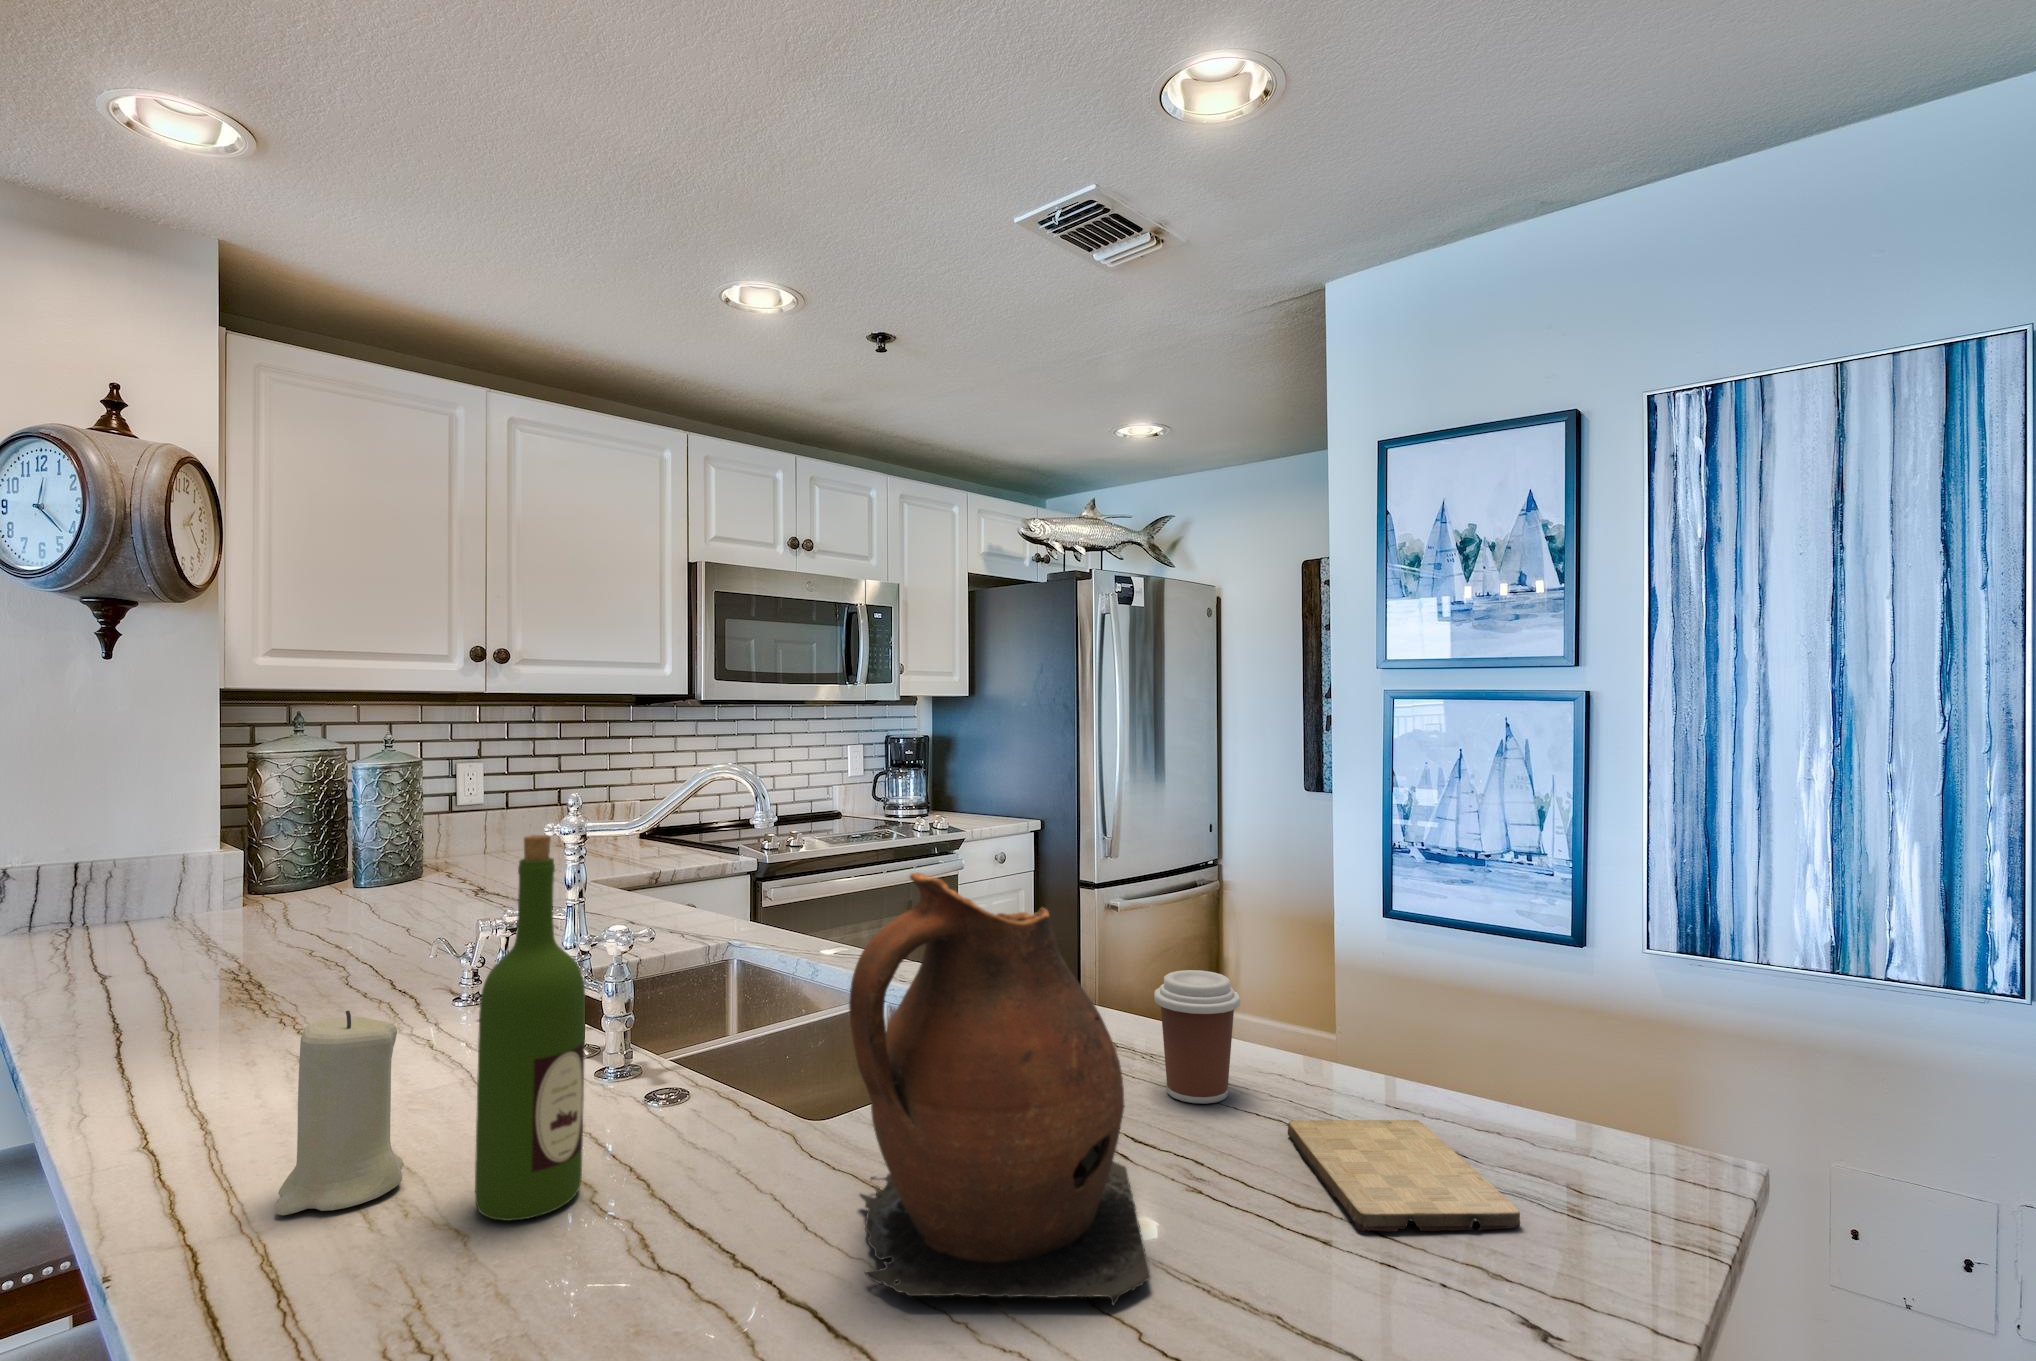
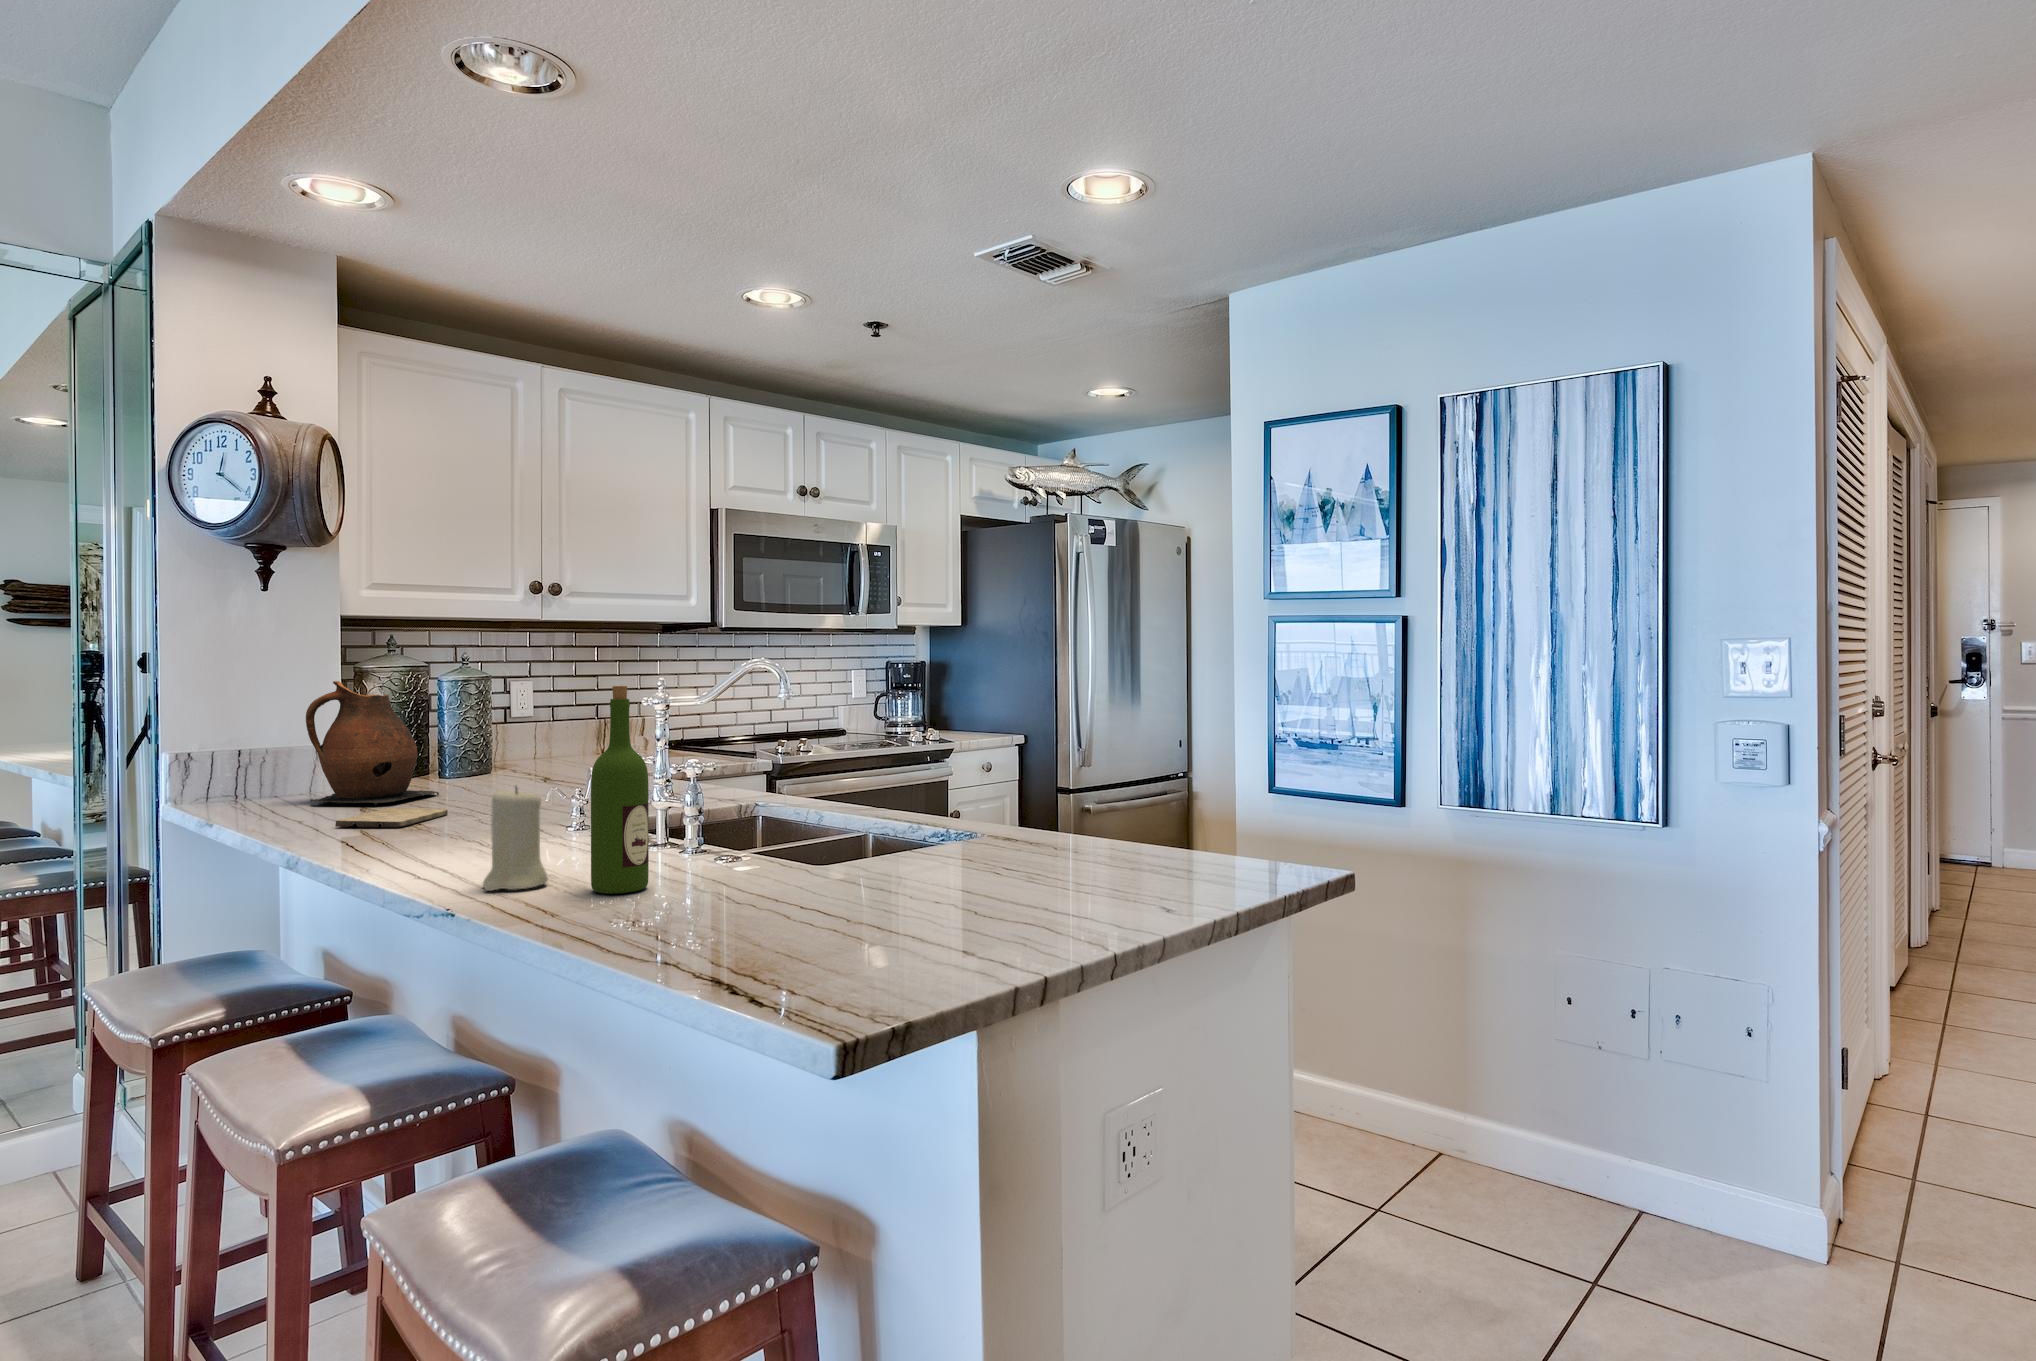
ceramic pitcher: present [849,873,1151,1305] -> present [306,681,439,805]
coffee cup: present [1154,970,1240,1104] -> none [1001,788,1056,866]
cutting board: present [1288,1120,1520,1231] -> present [335,808,448,827]

